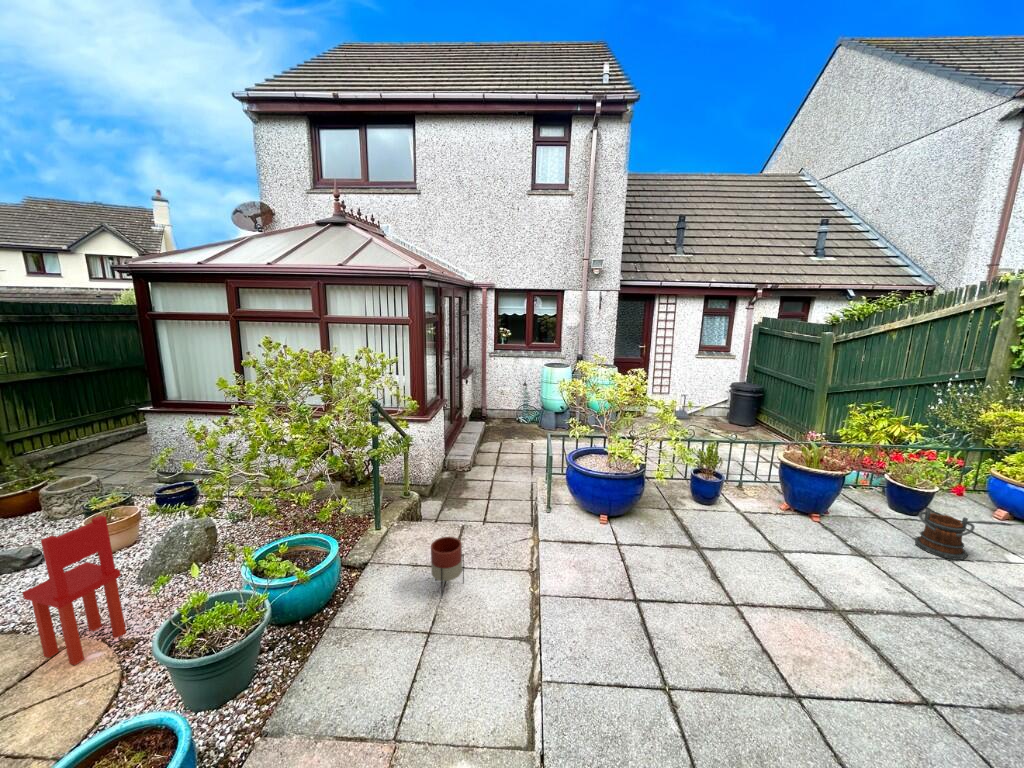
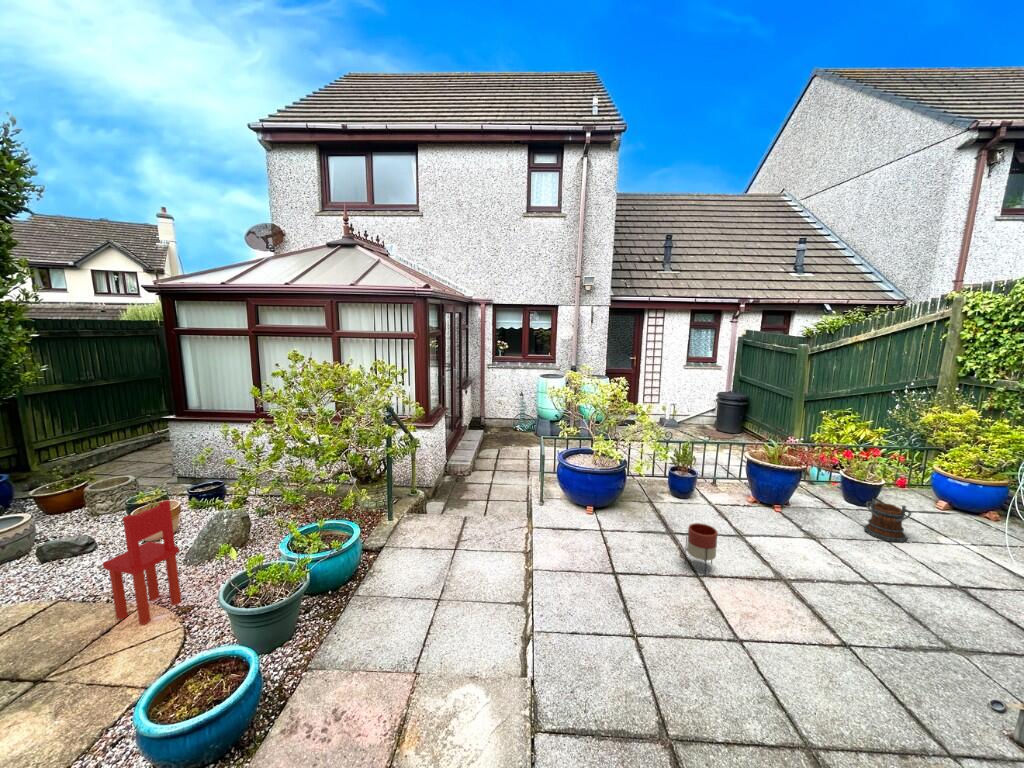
planter: present [431,537,464,597] -> present [685,523,718,574]

